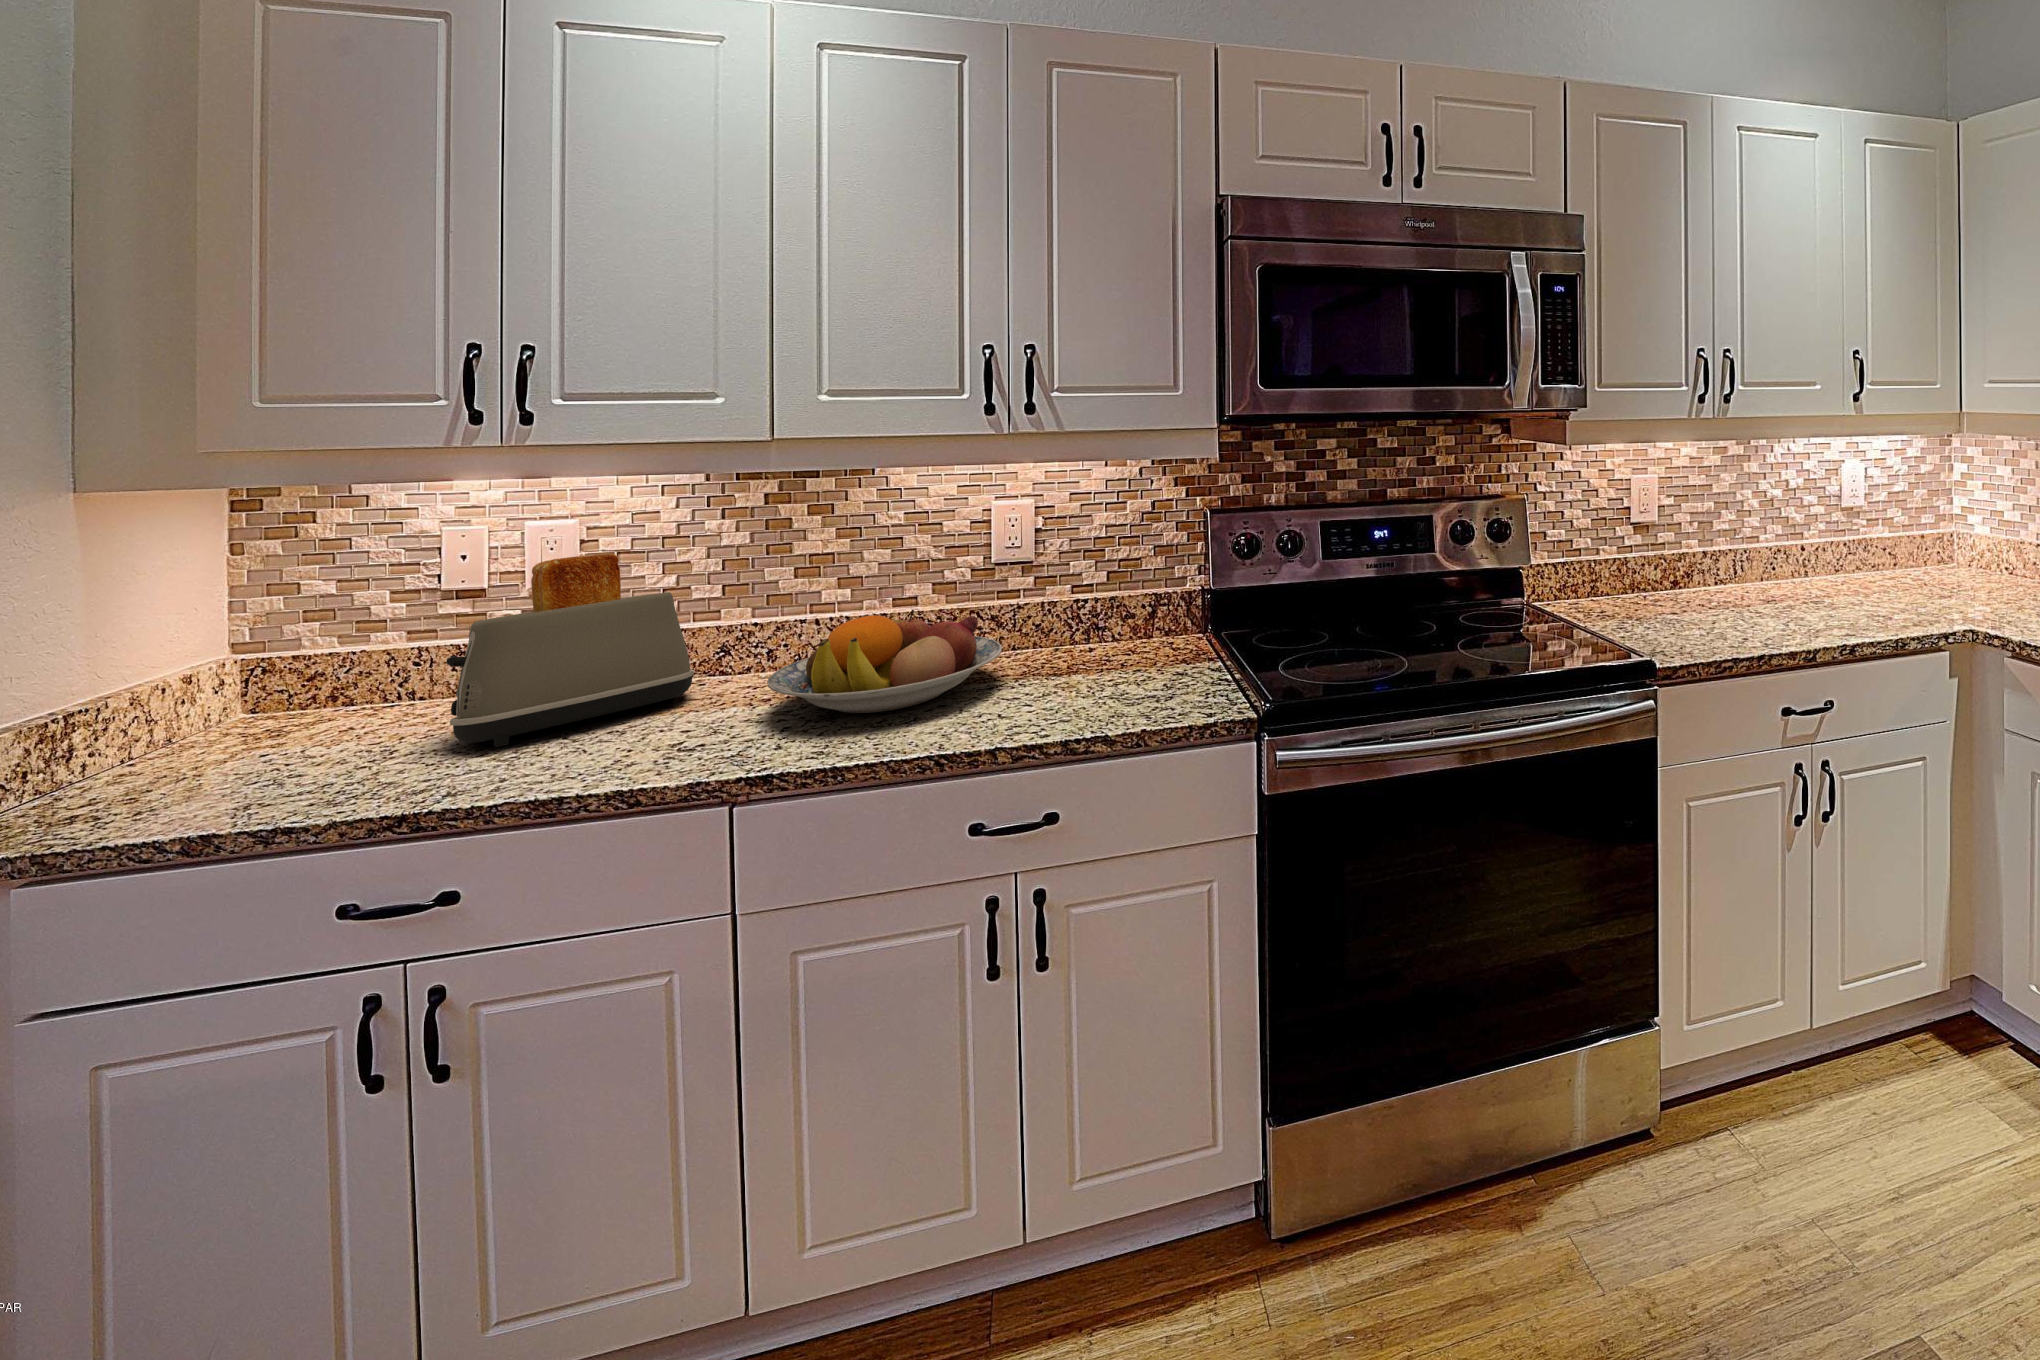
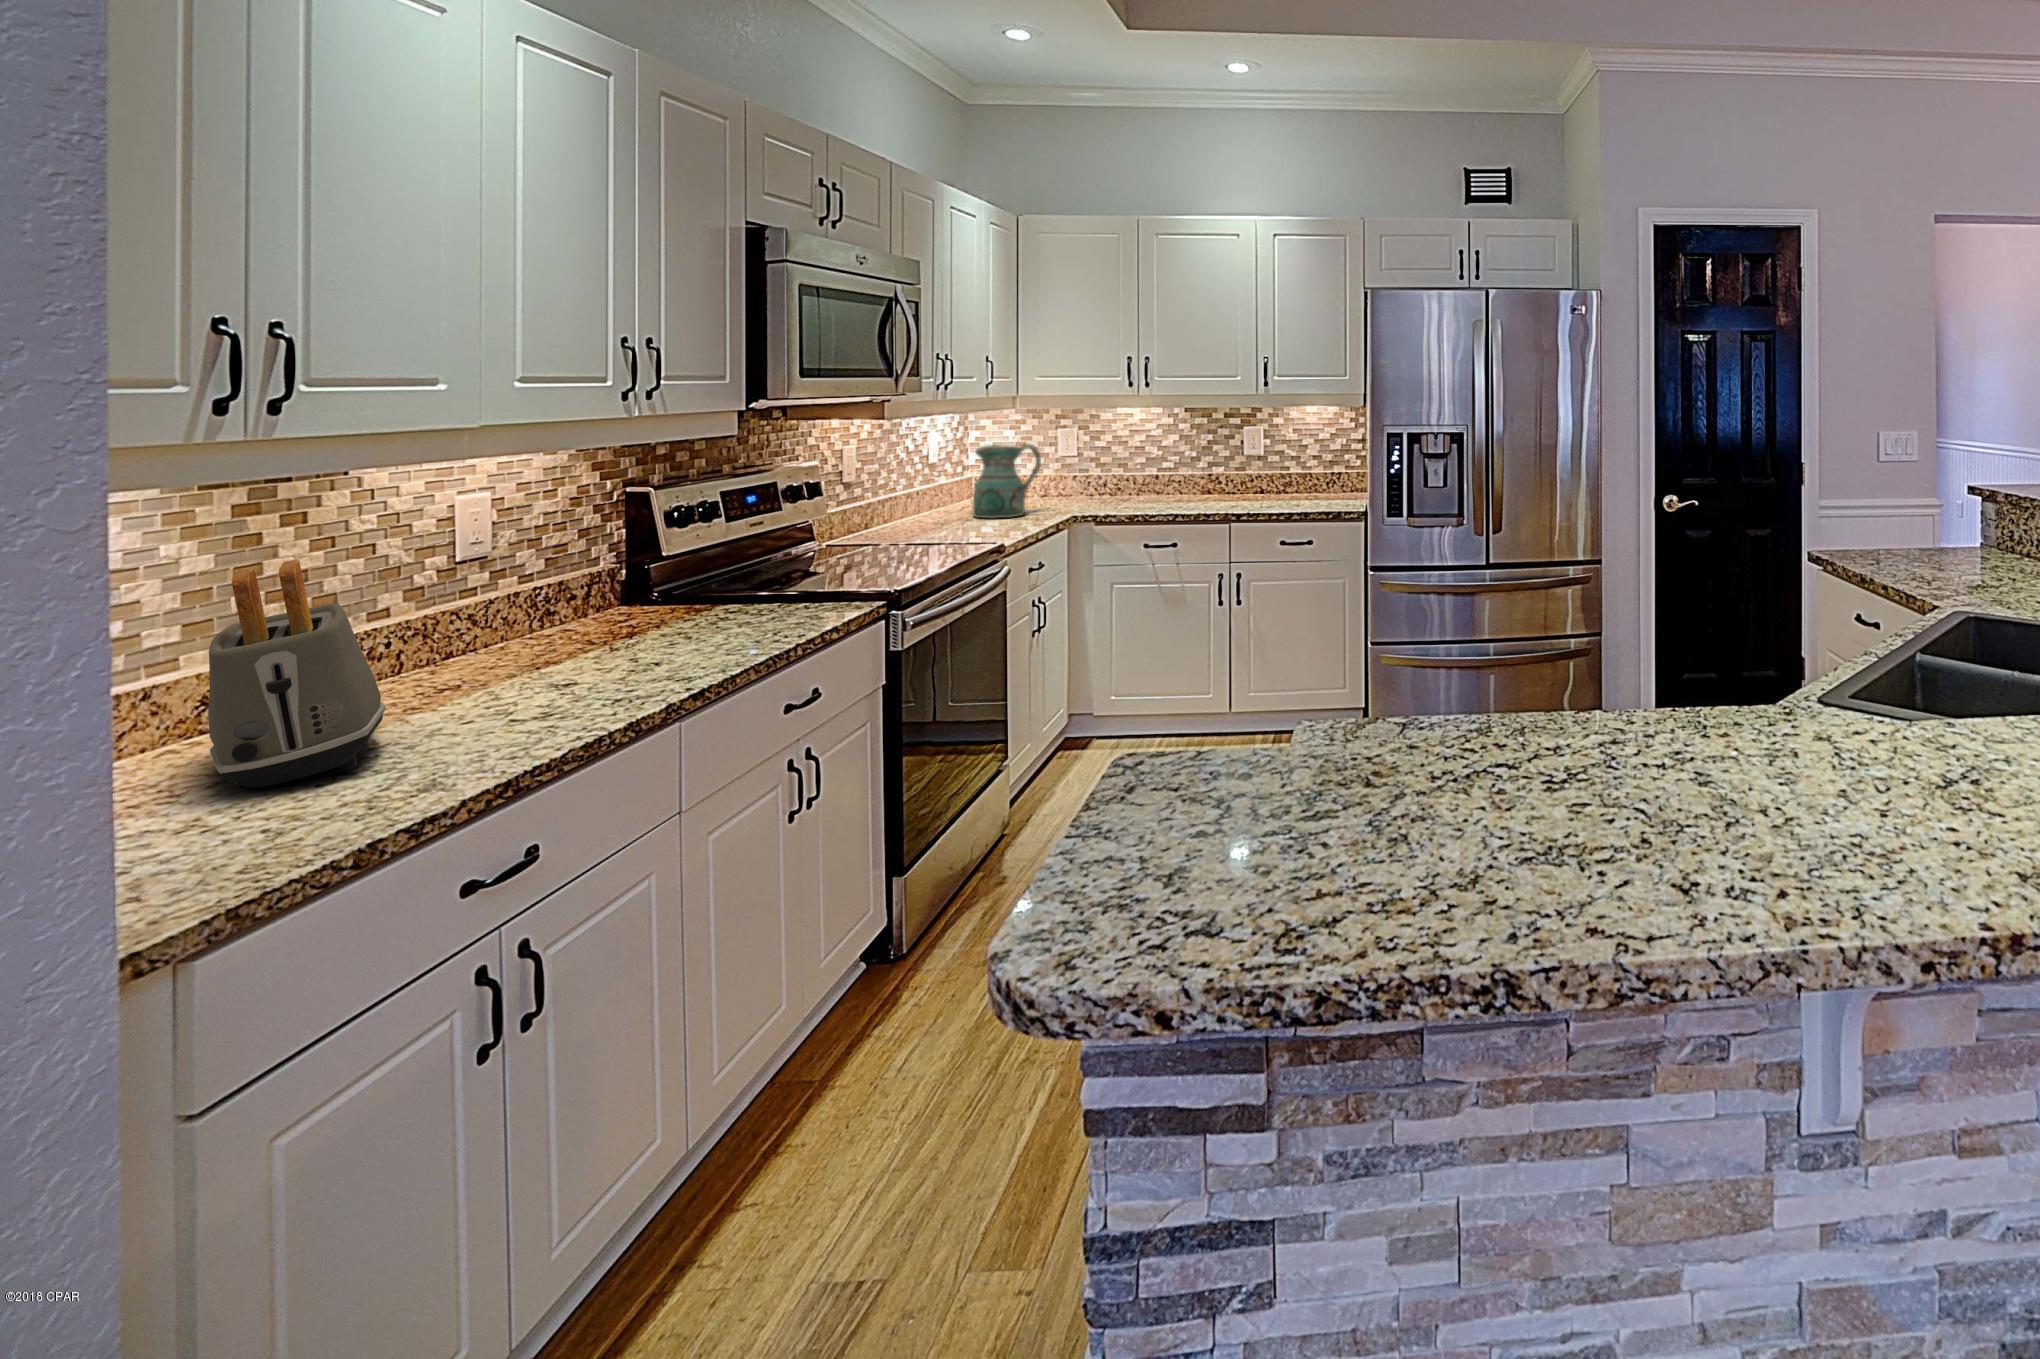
ceramic pitcher: none [1820,490,1929,605] -> present [972,444,1041,519]
fruit bowl: present [767,609,1002,713] -> none [451,586,704,681]

